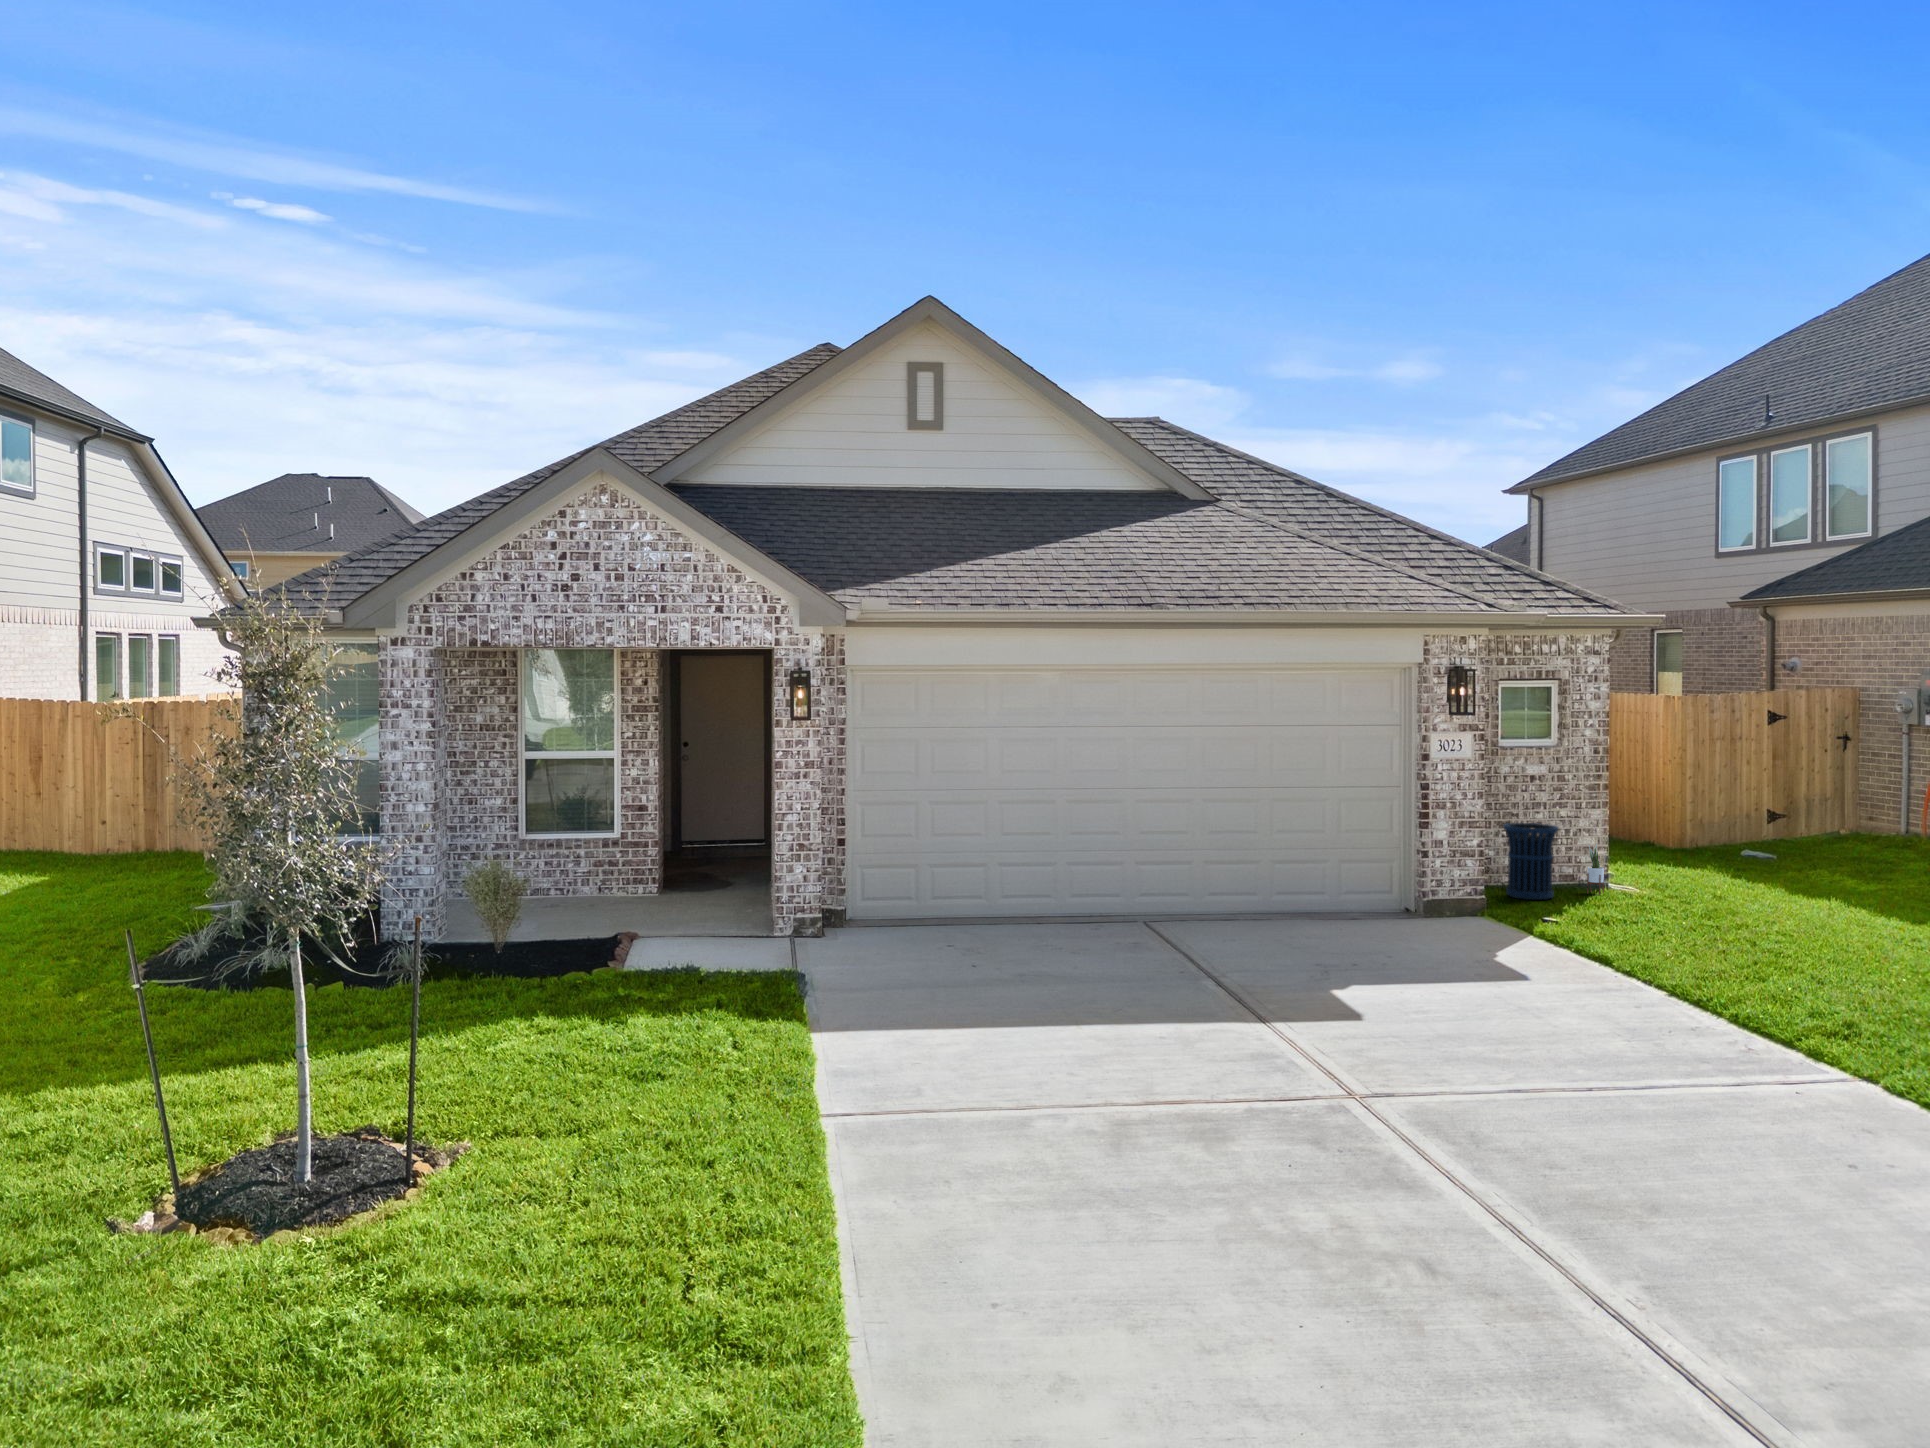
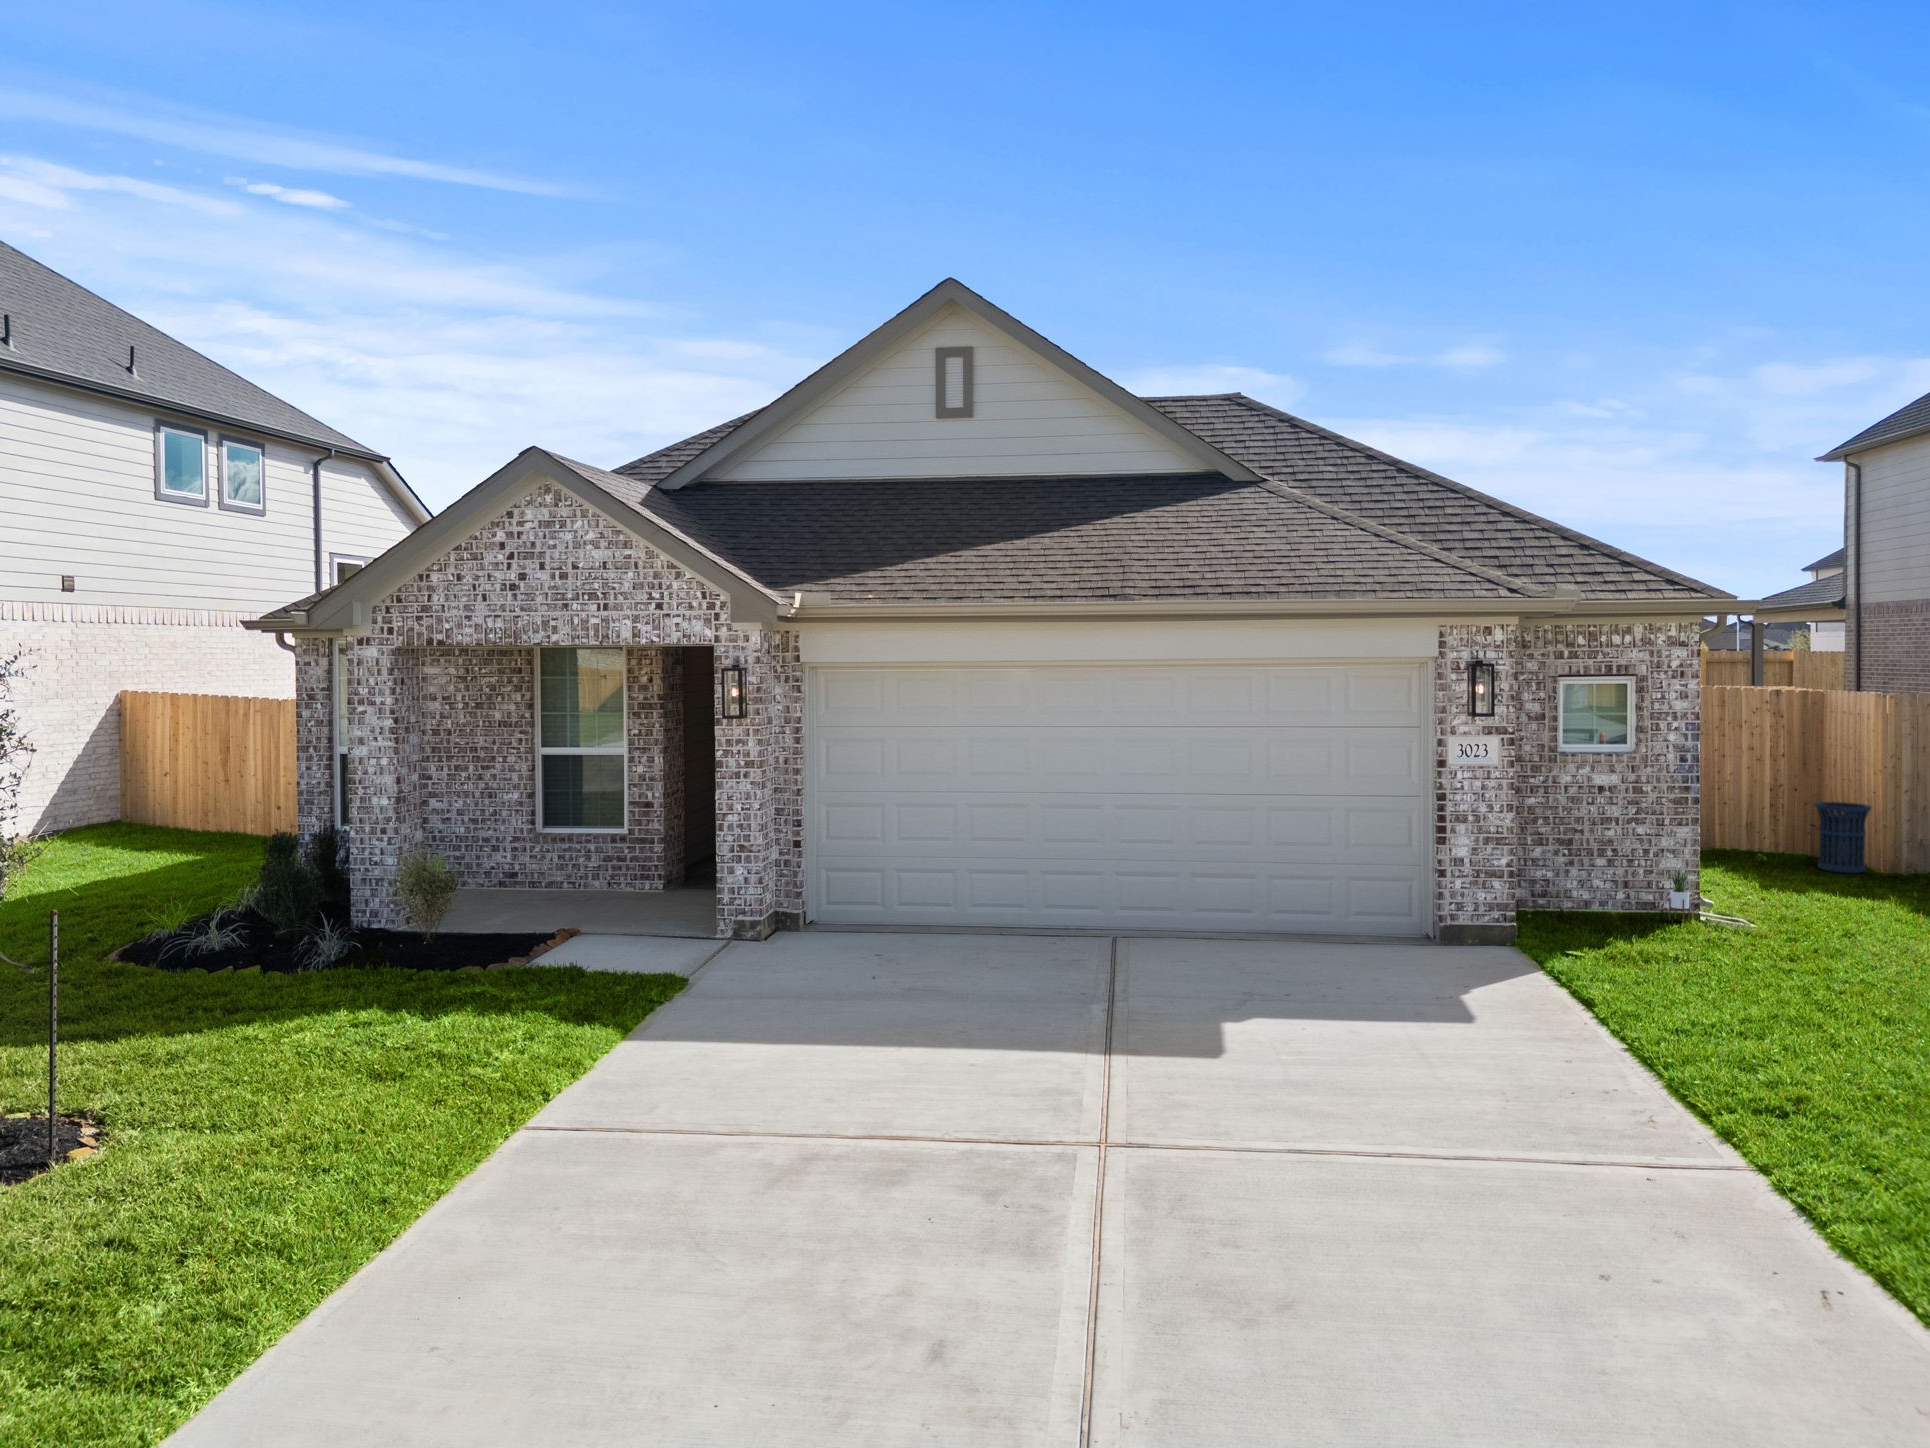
trash can: present [1503,823,1558,900] -> present [1815,802,1871,874]

